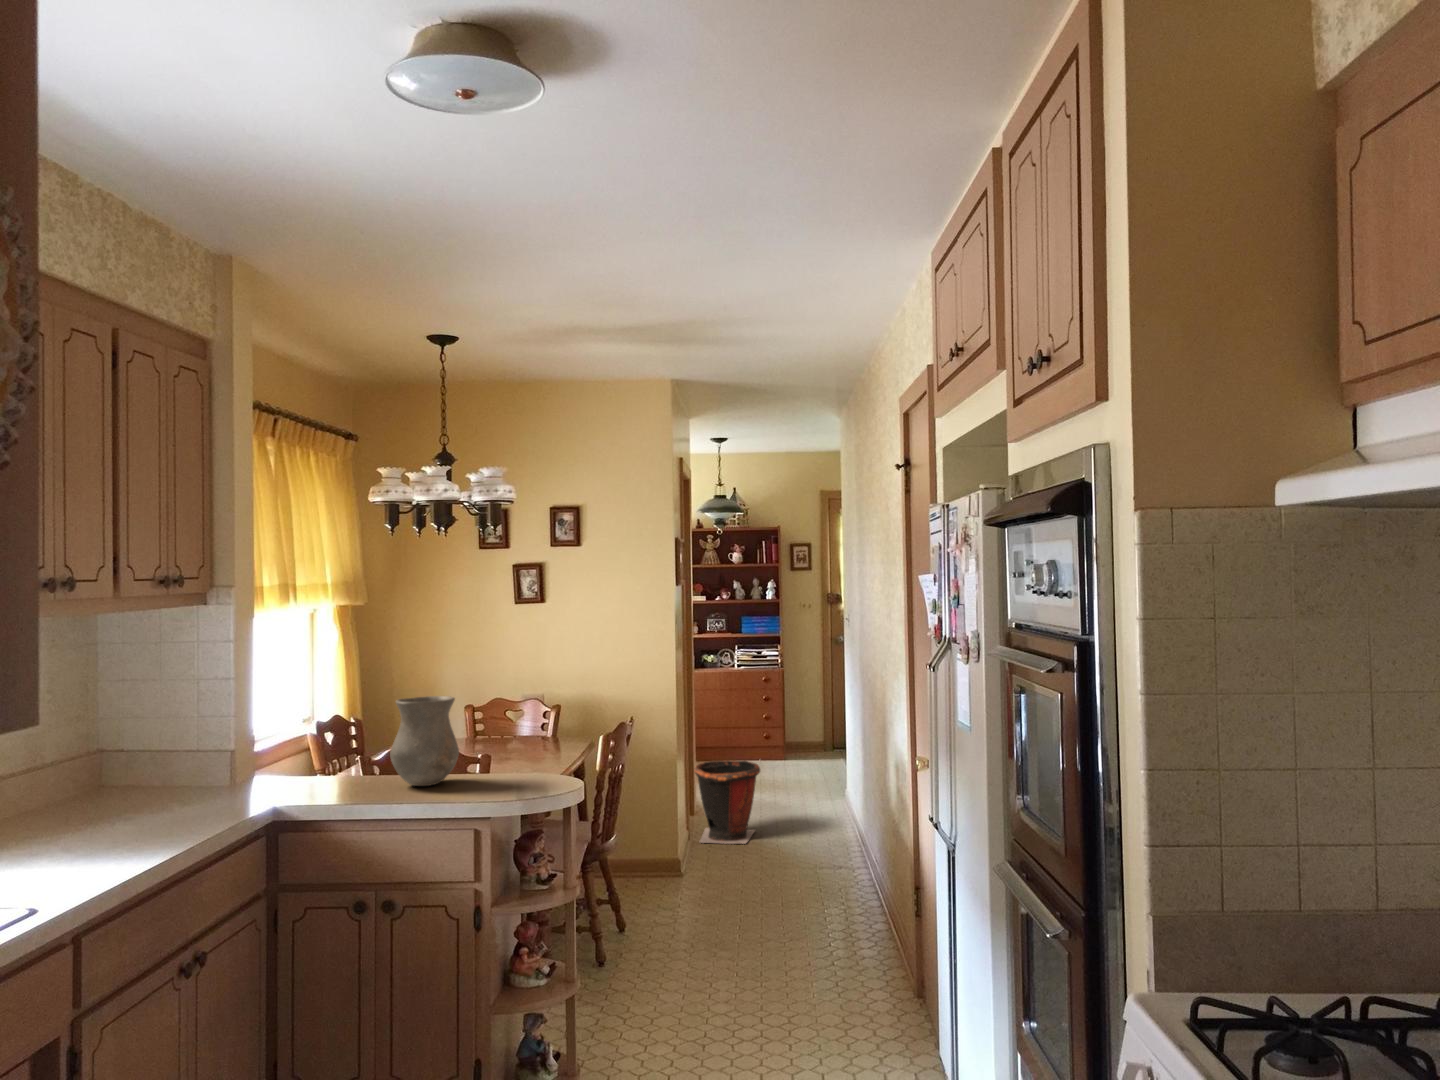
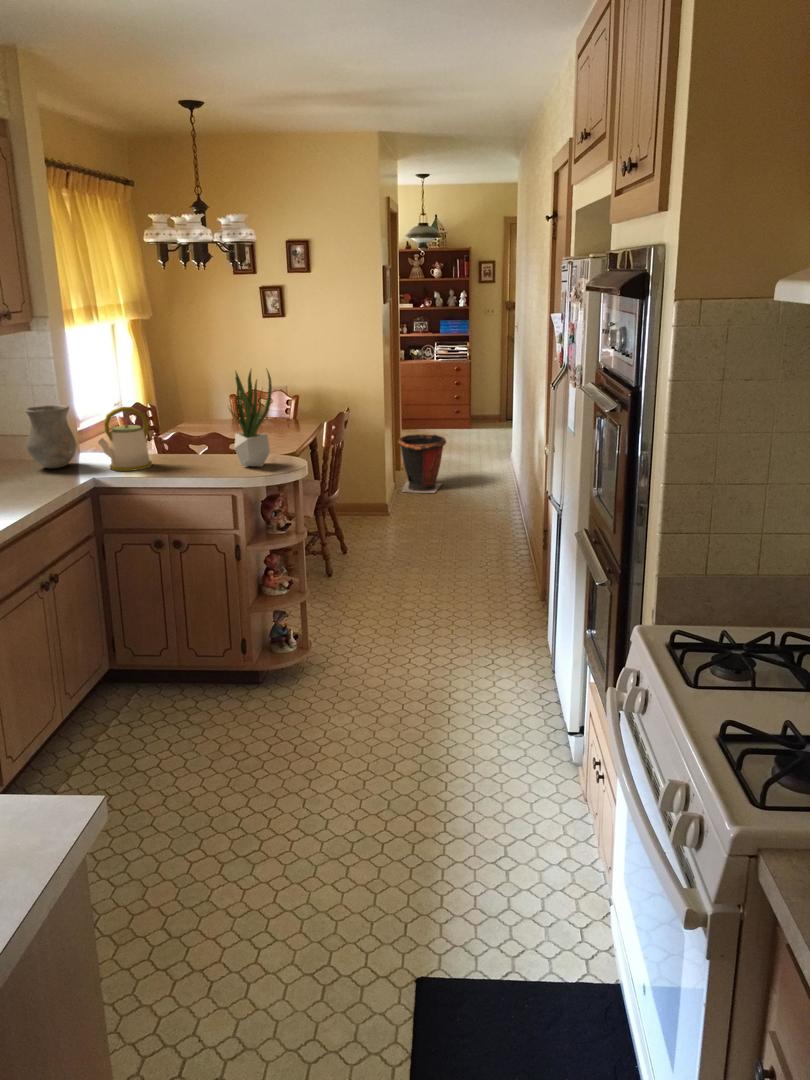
potted plant: none [471,647,536,791] -> present [230,370,272,467]
vase: present [390,696,459,786] -> present [25,405,77,468]
kettle: none [275,706,353,801] -> present [98,407,152,471]

